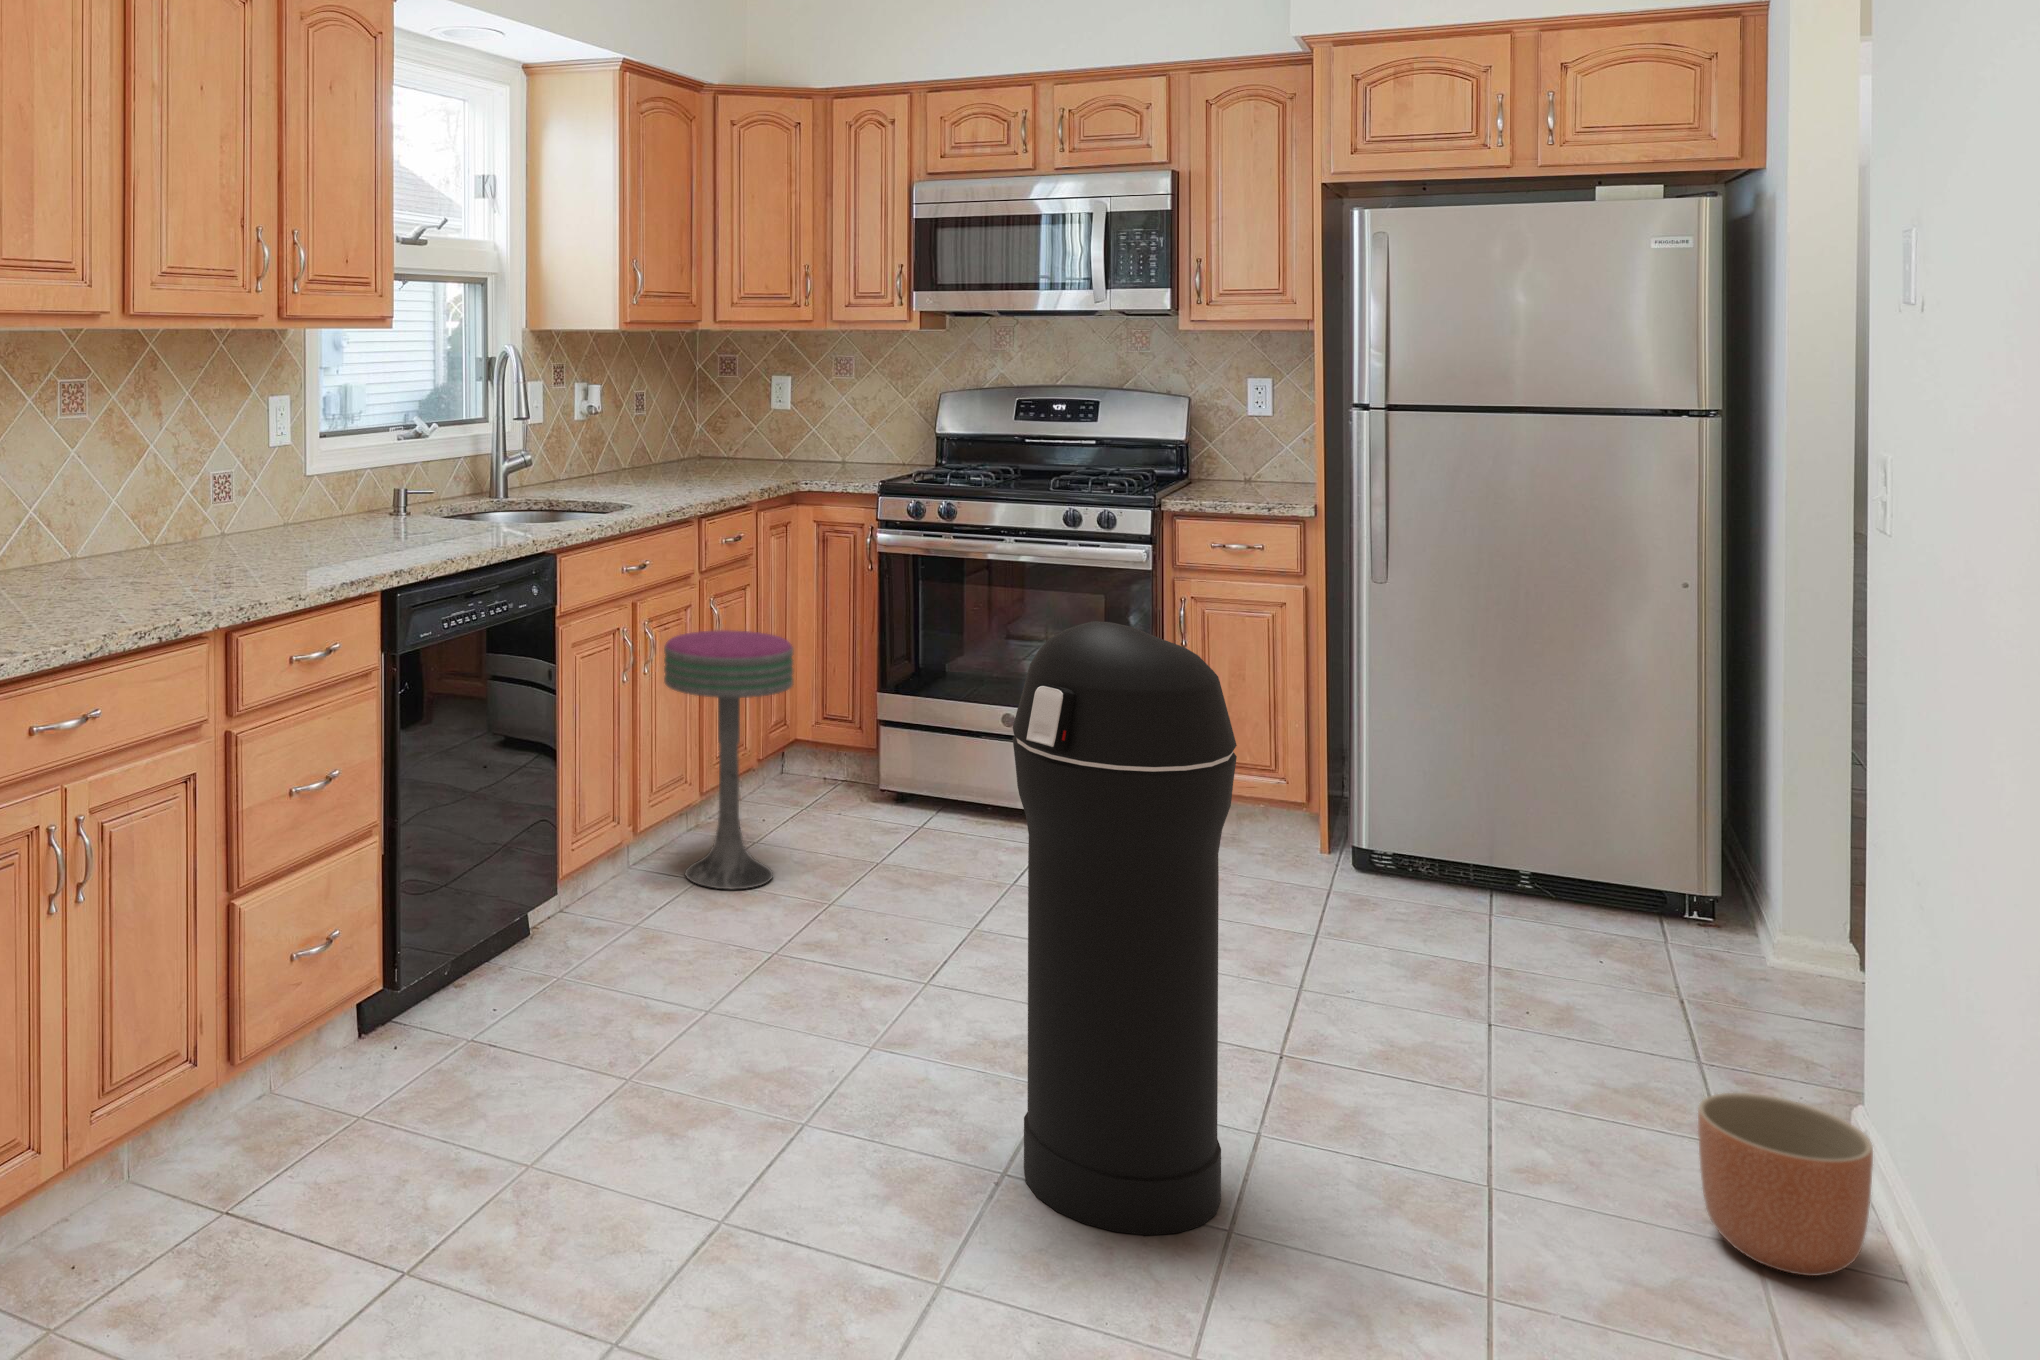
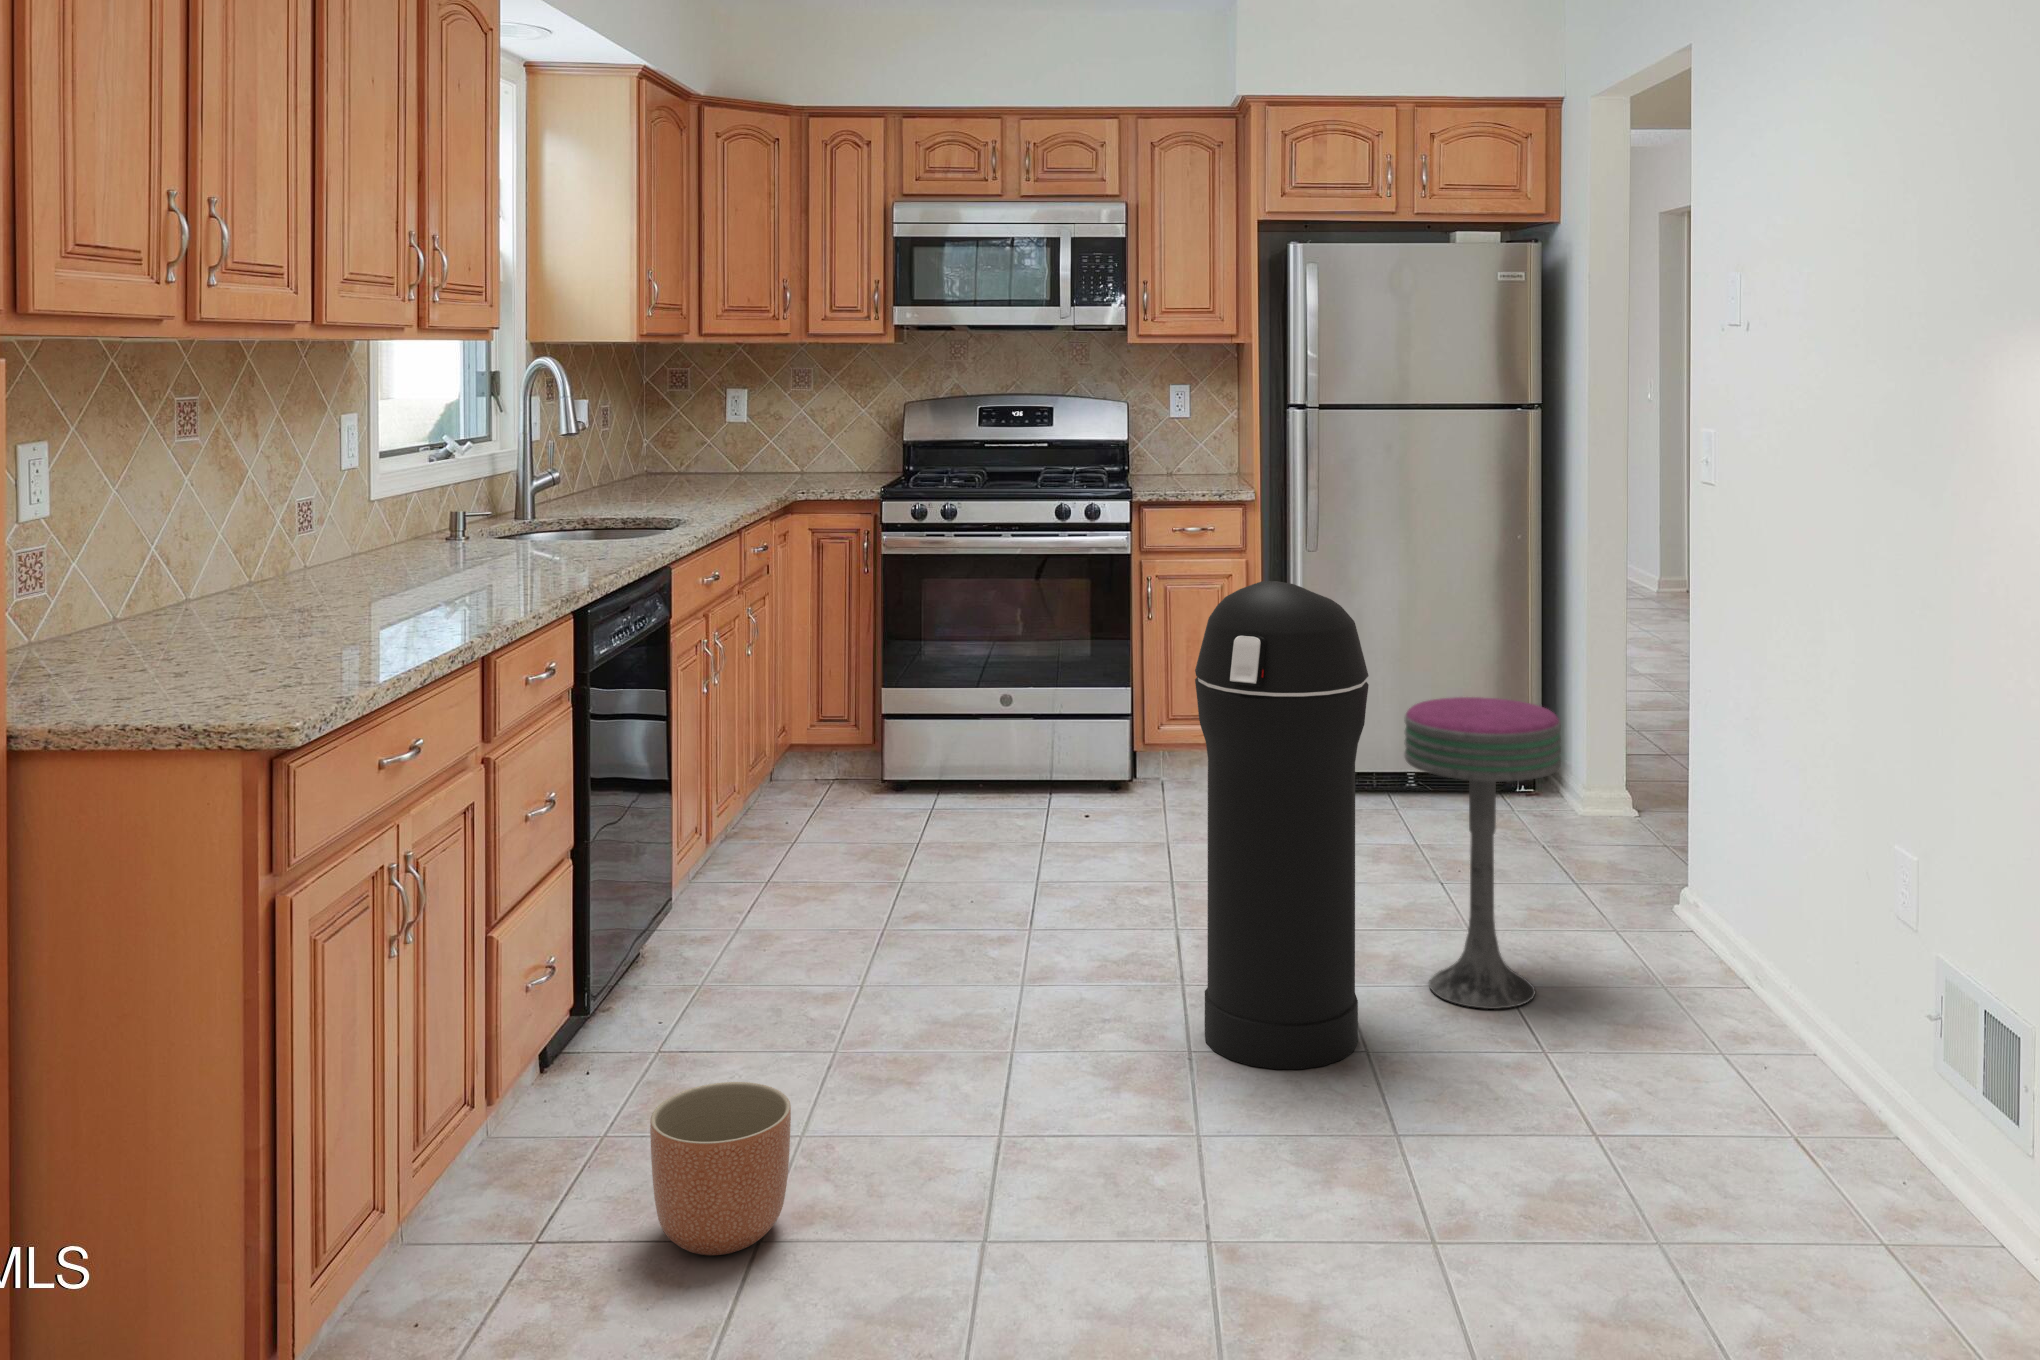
bar stool: present [664,630,793,890] -> present [1404,697,1561,1009]
planter: present [1698,1093,1873,1276] -> present [650,1082,791,1255]

